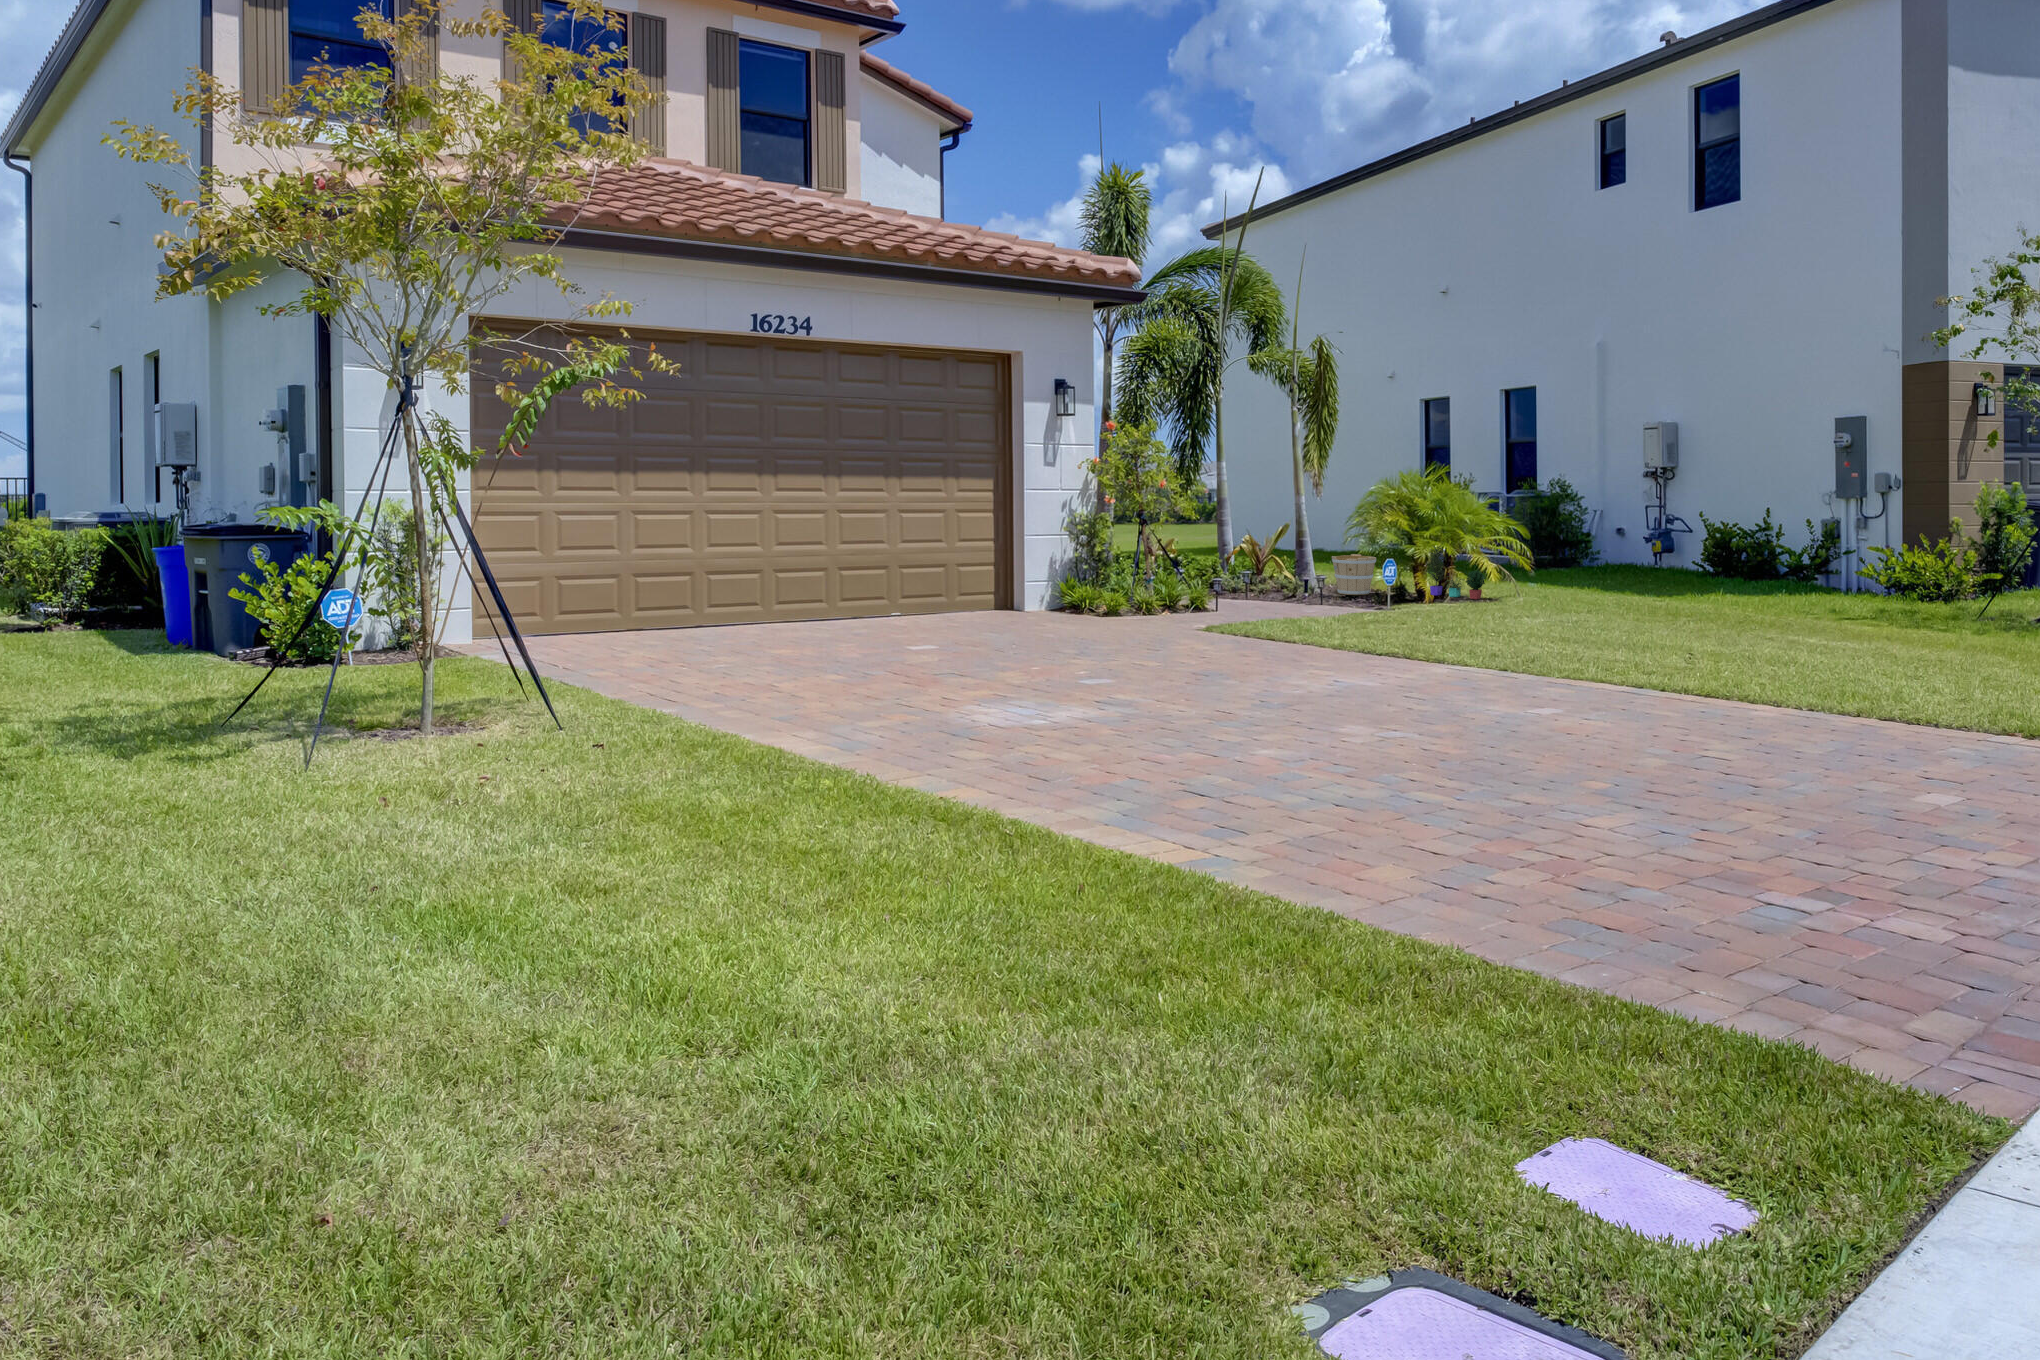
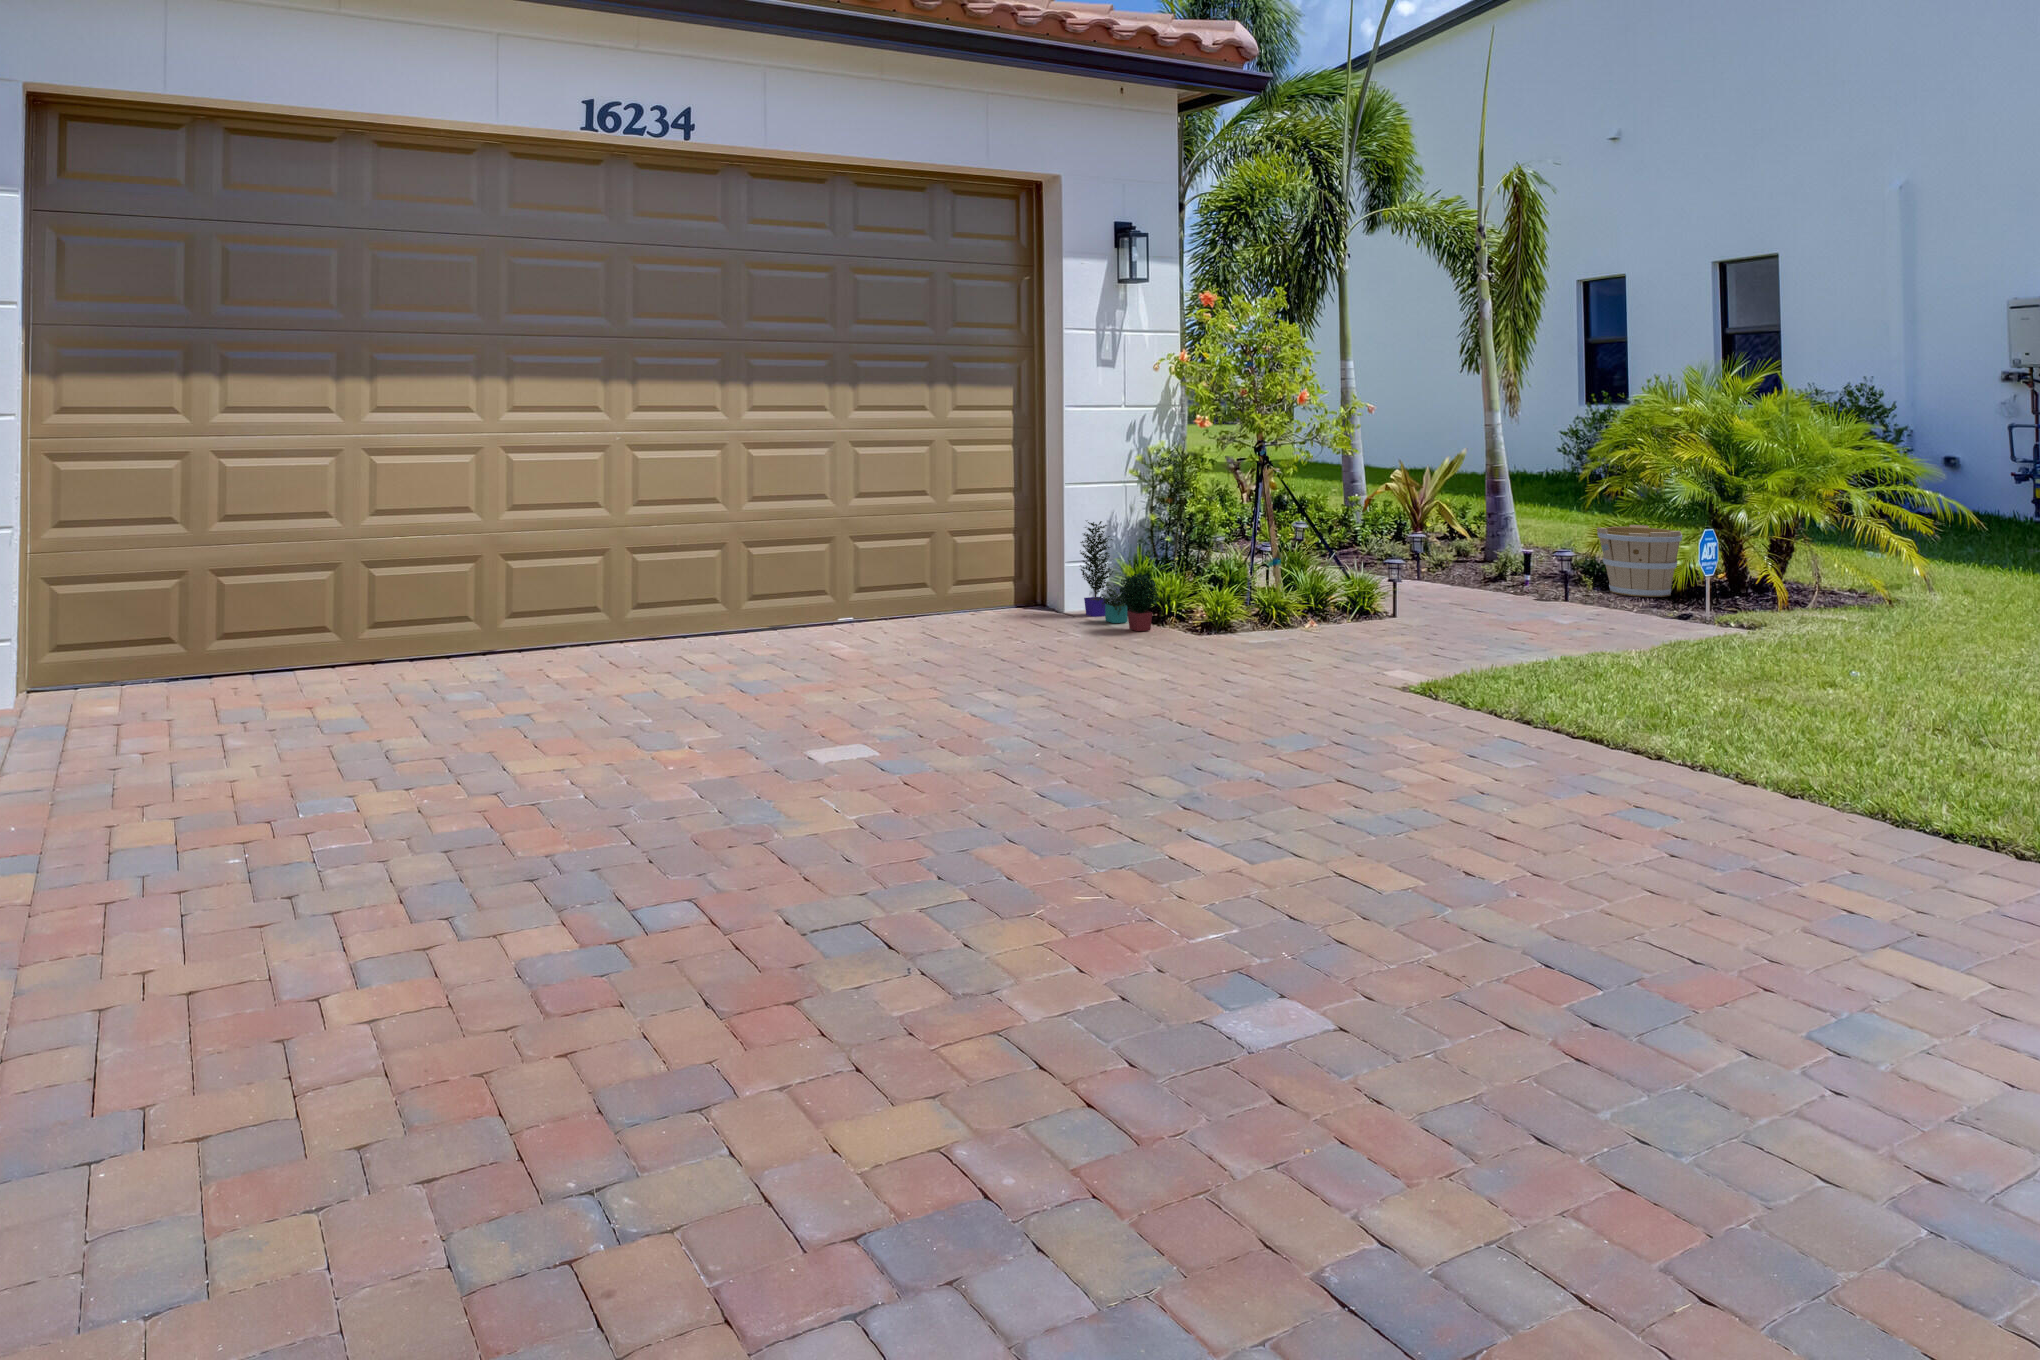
potted plant: present [1428,546,1485,599] -> present [1080,521,1159,631]

